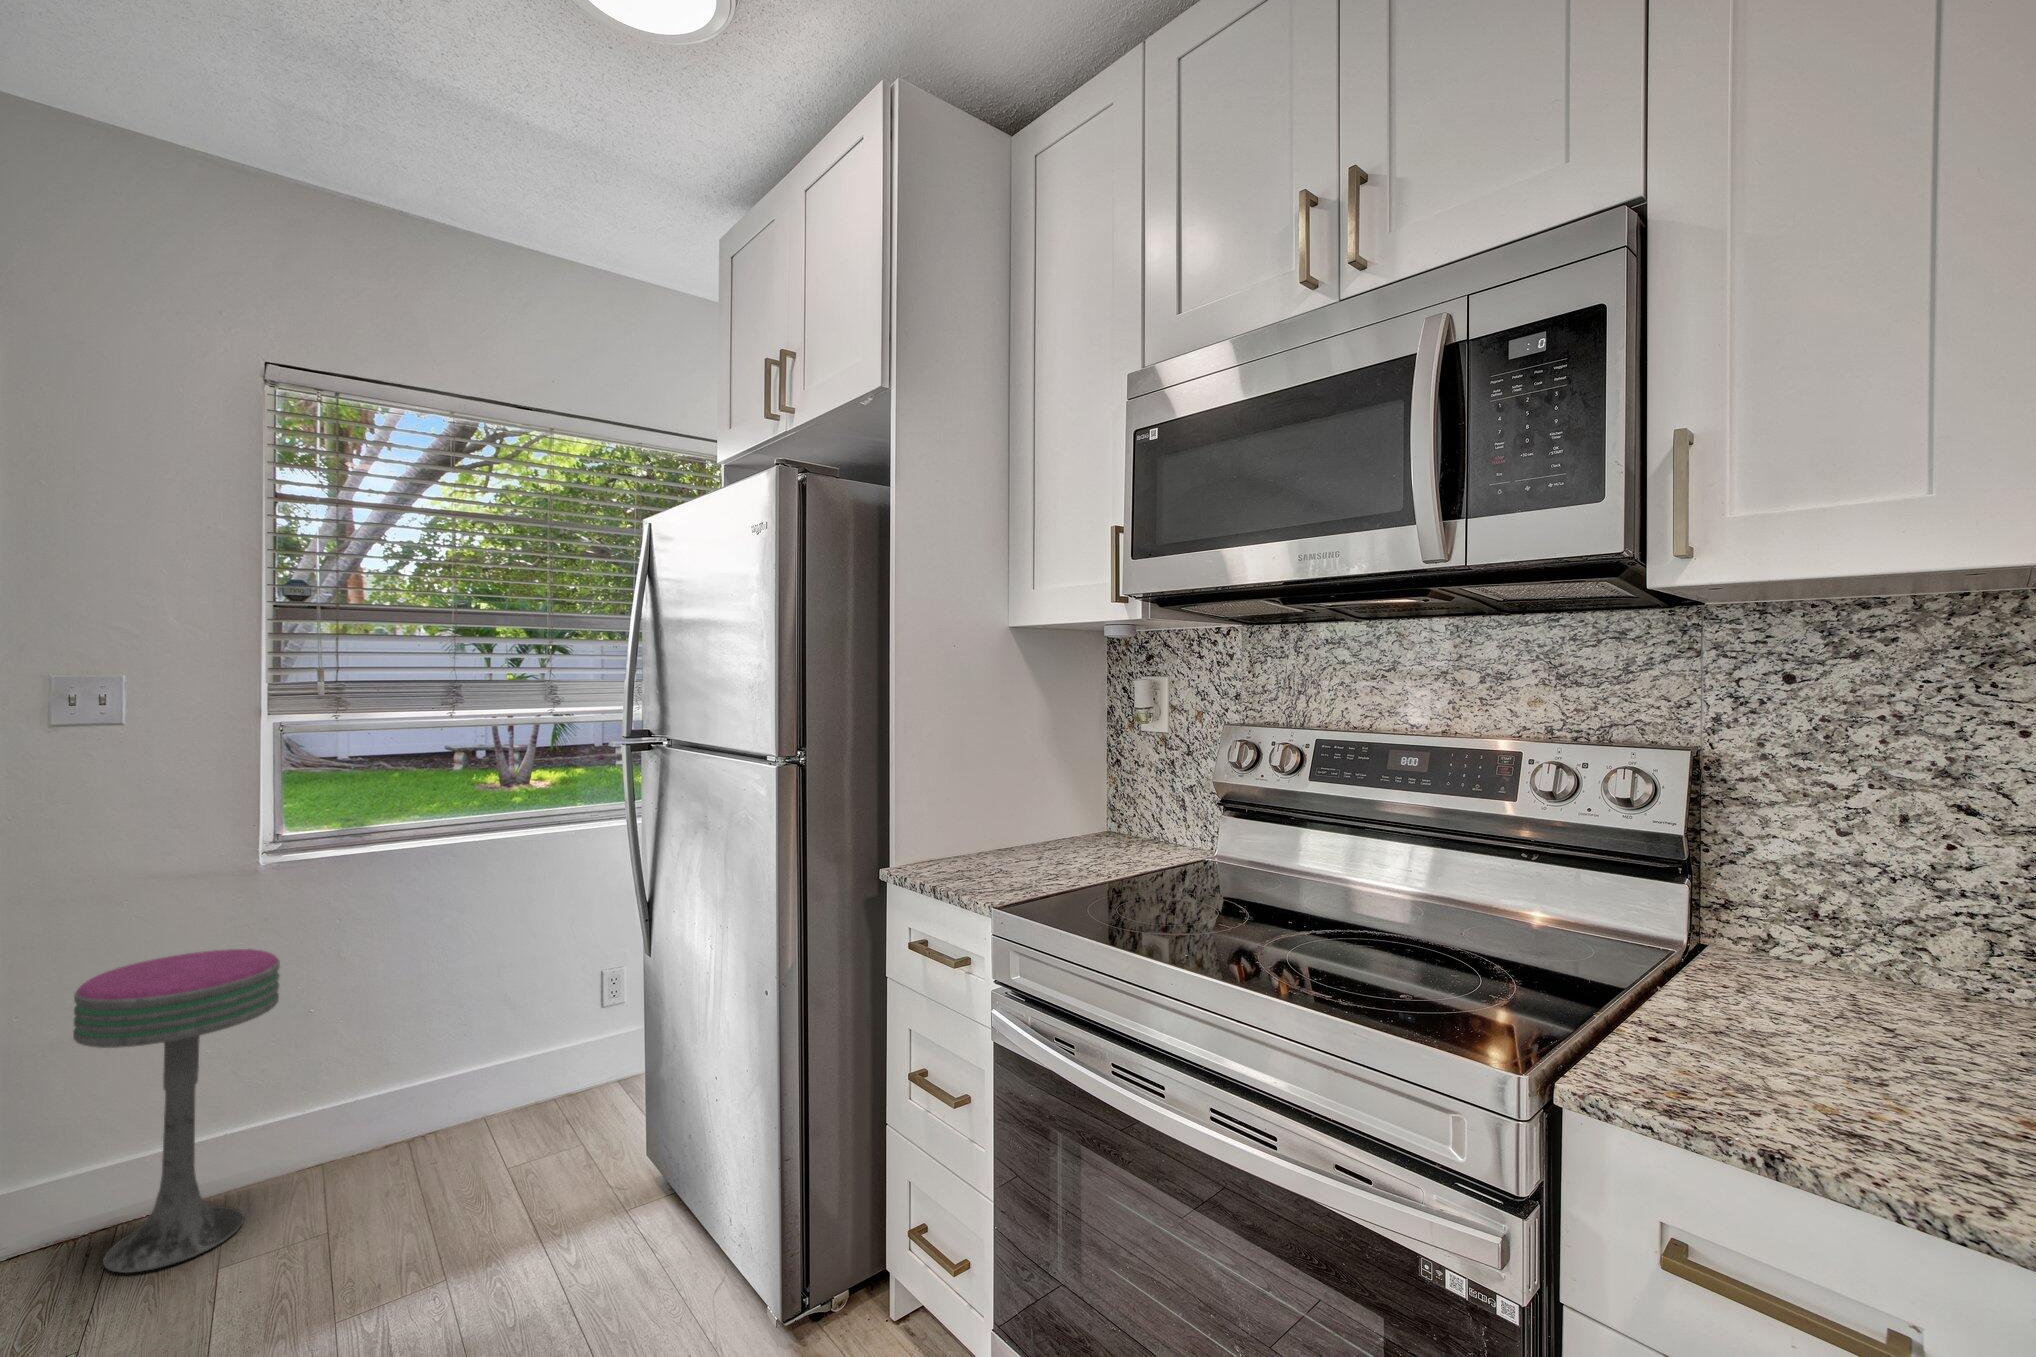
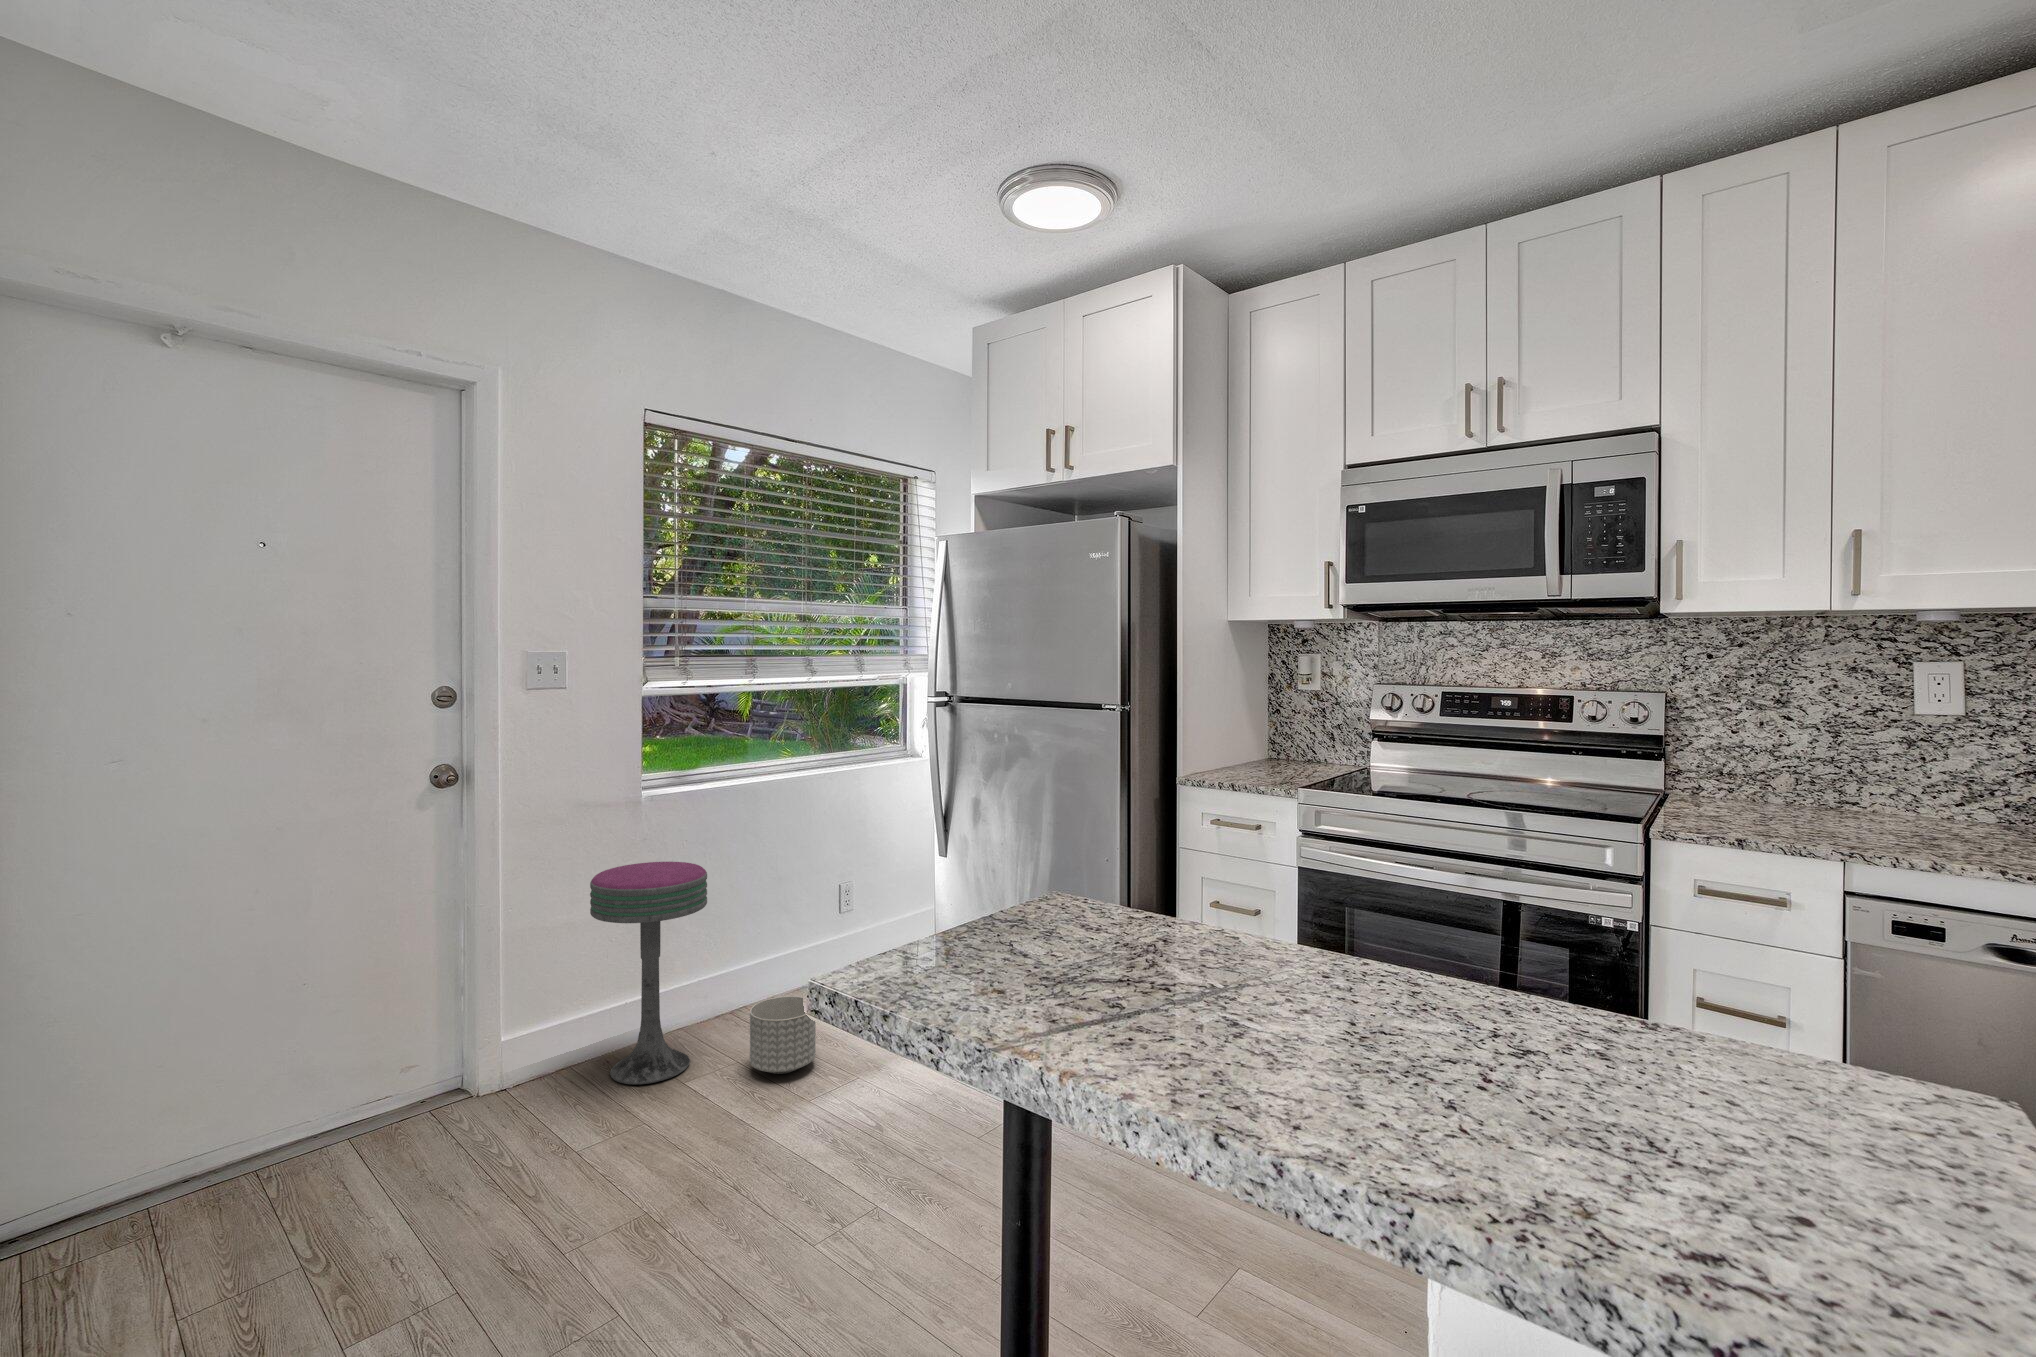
planter: none [276,1149,393,1275] -> present [750,996,816,1074]

